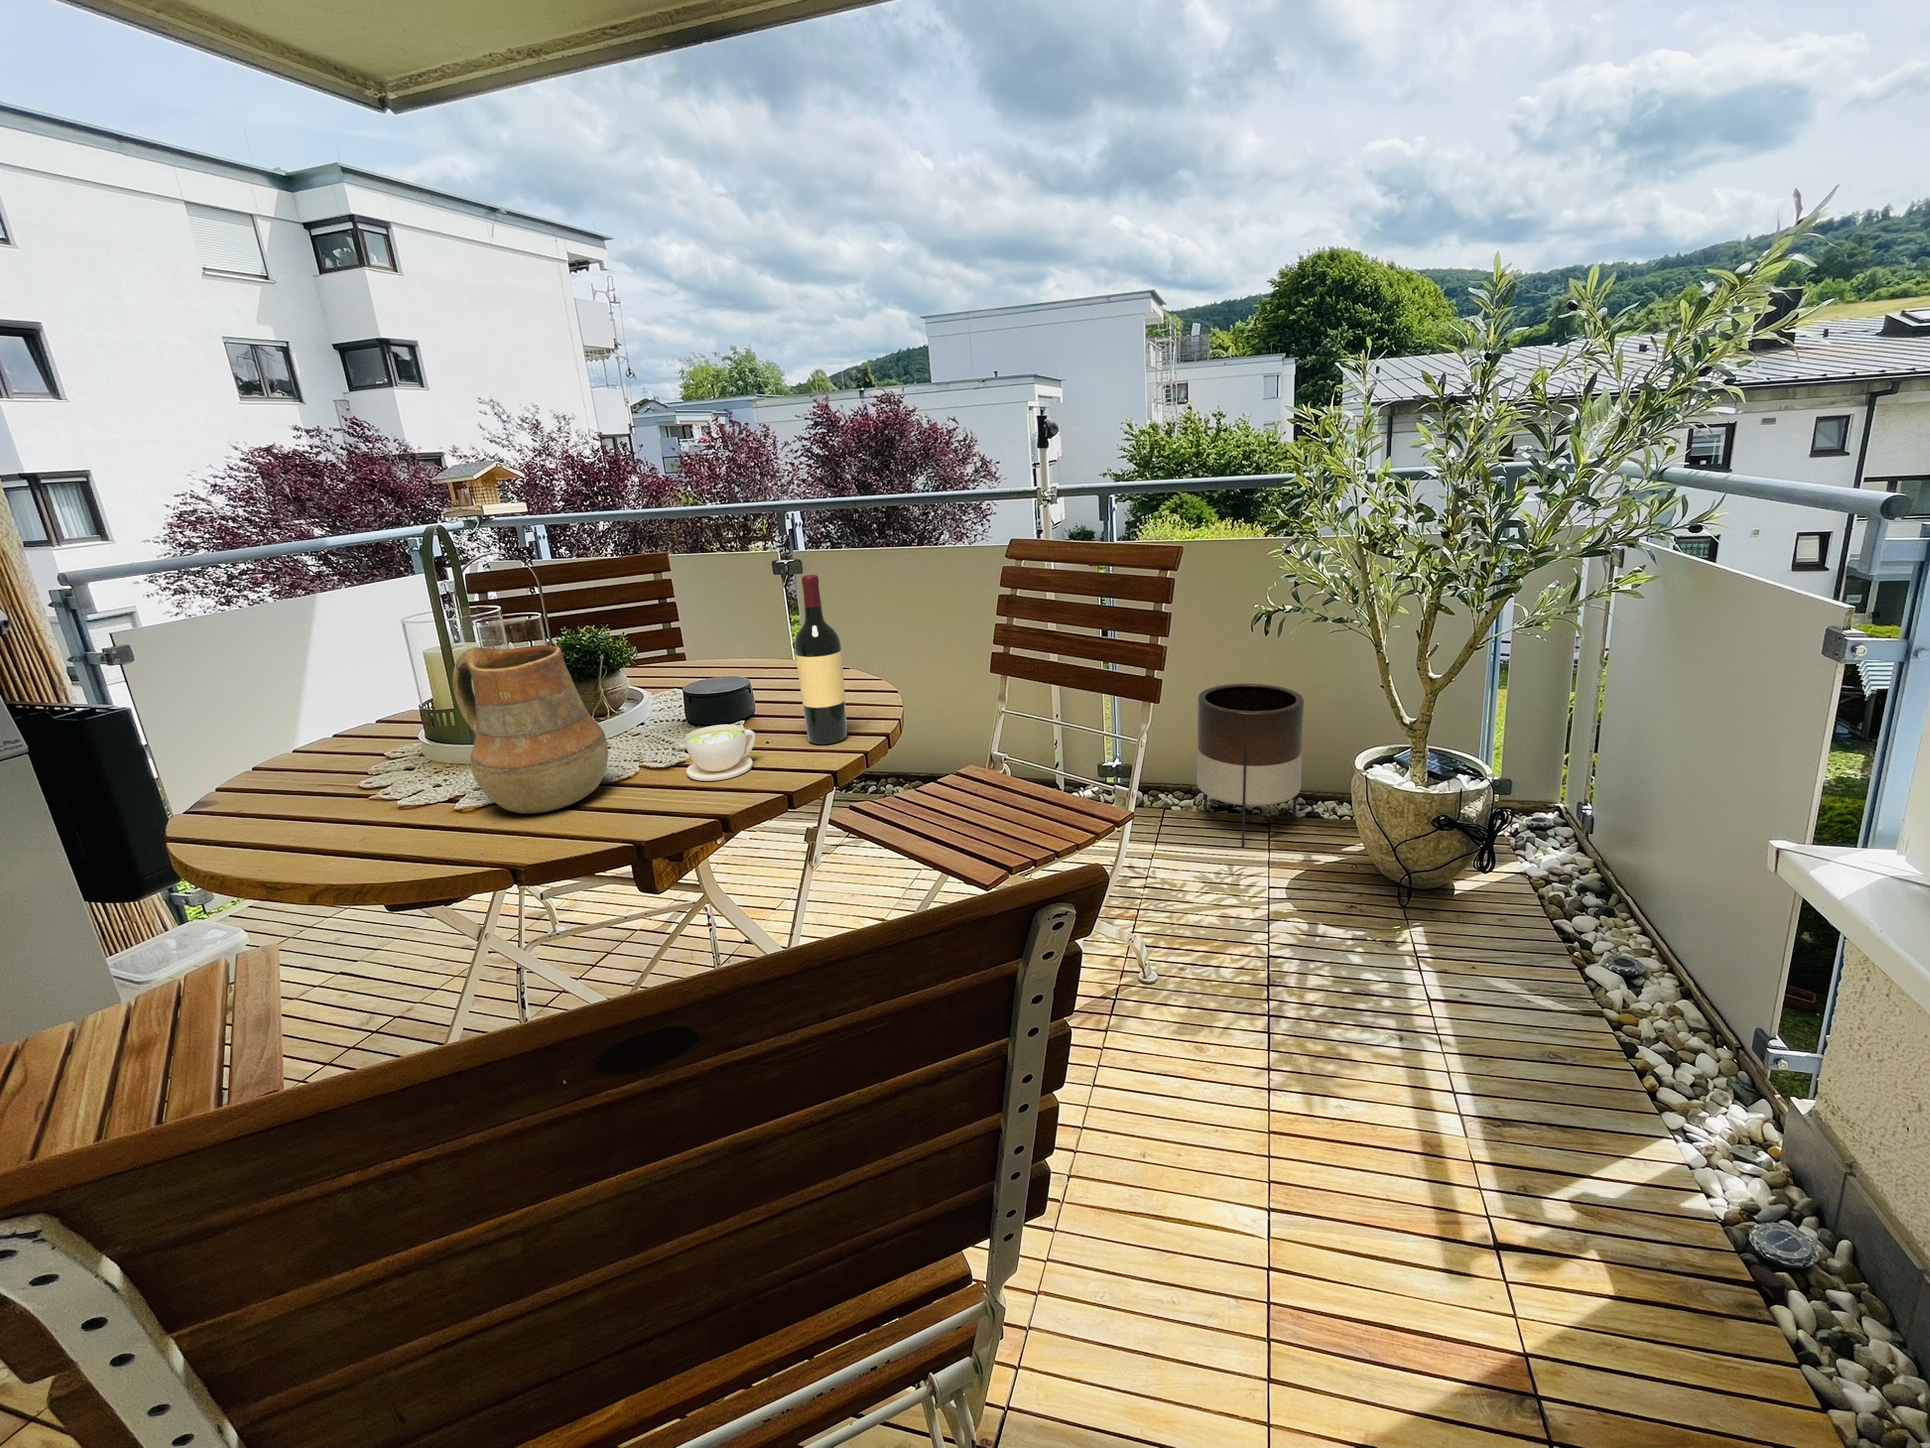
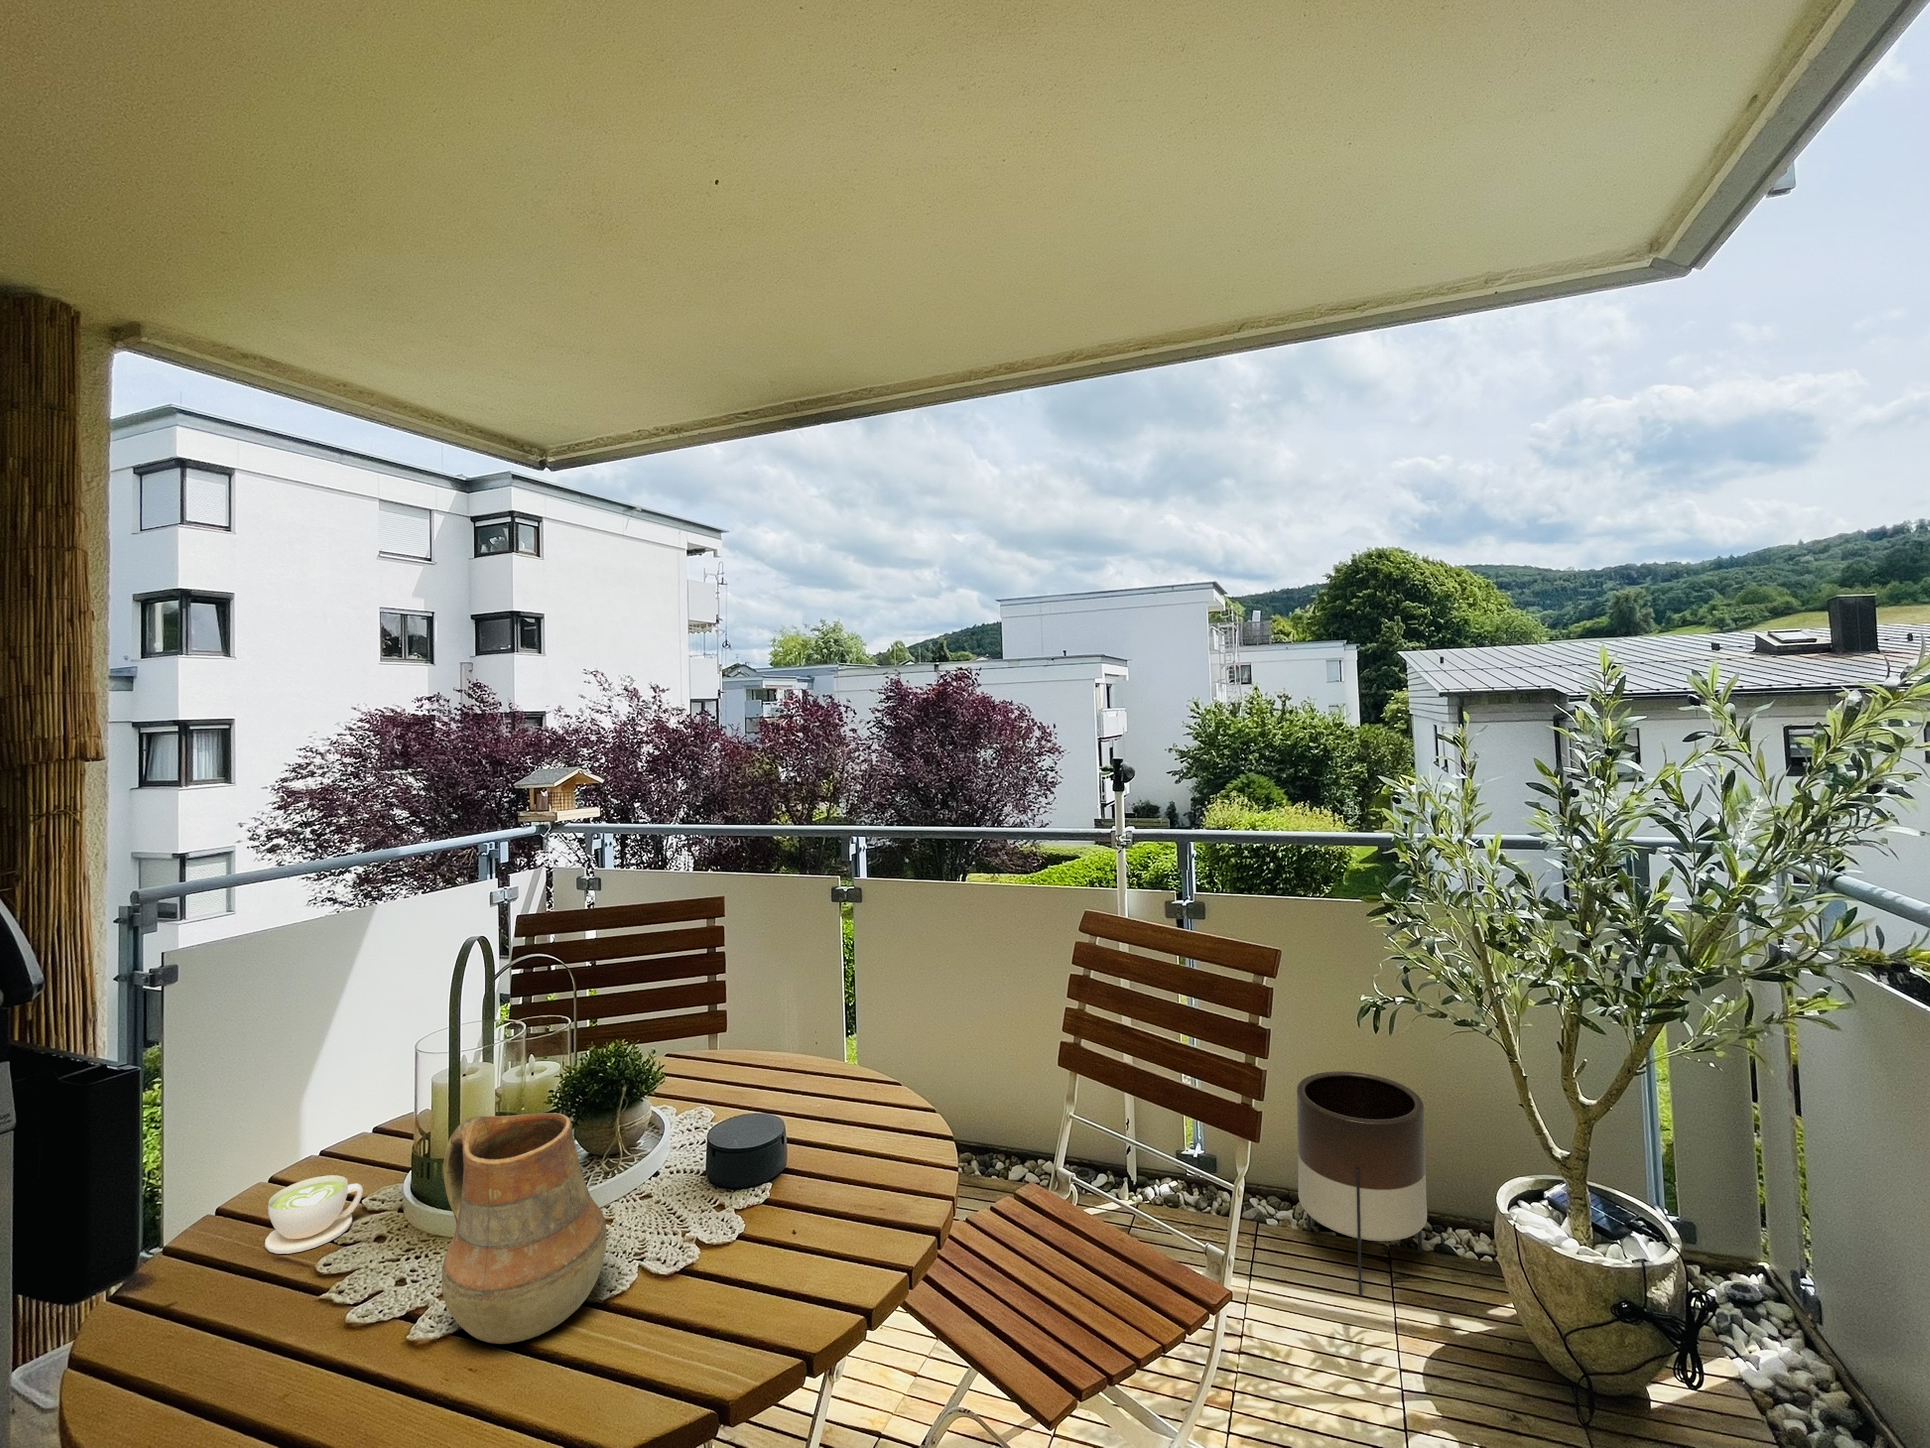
wine bottle: present [795,575,847,744] -> none [840,1018,892,1230]
coffee cup: present [685,725,755,781] -> present [265,1175,363,1254]

